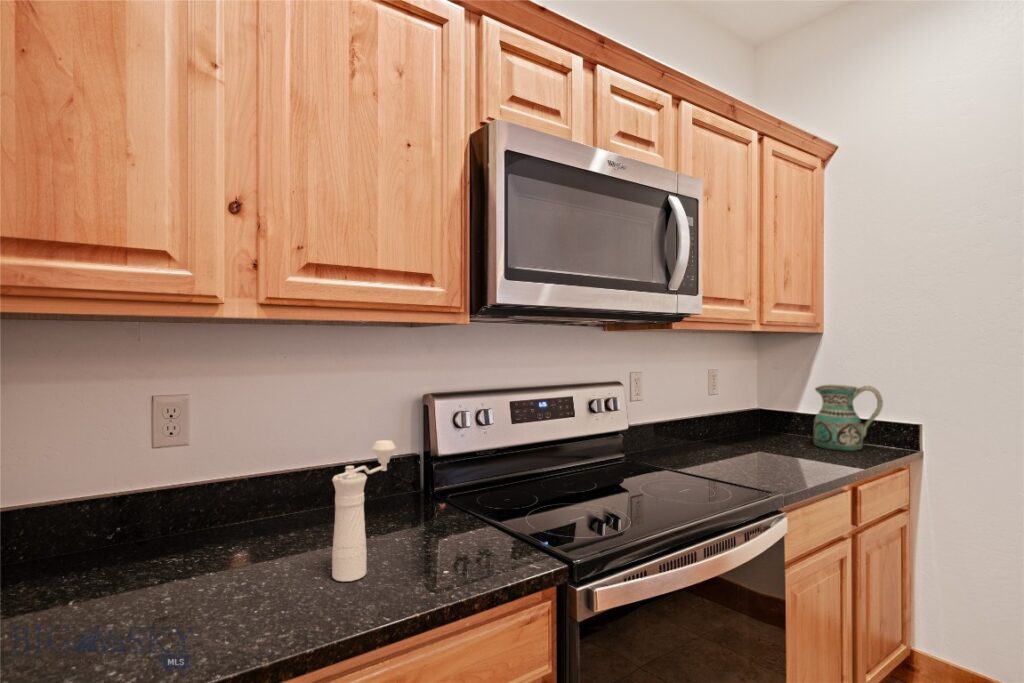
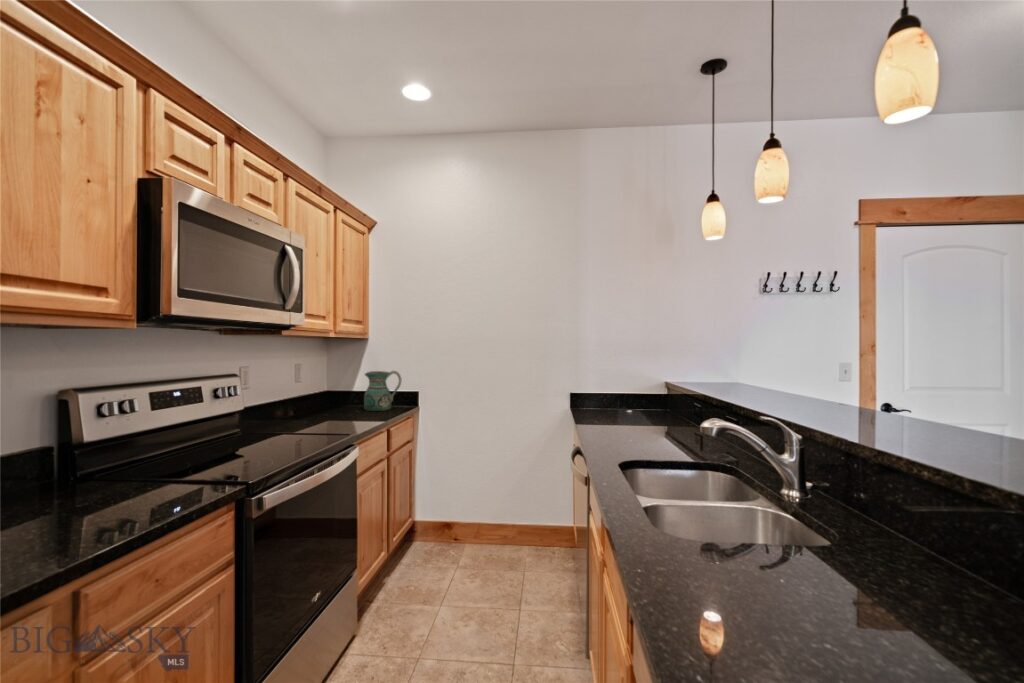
pepper mill: present [332,440,396,581] -> none [45,422,91,532]

